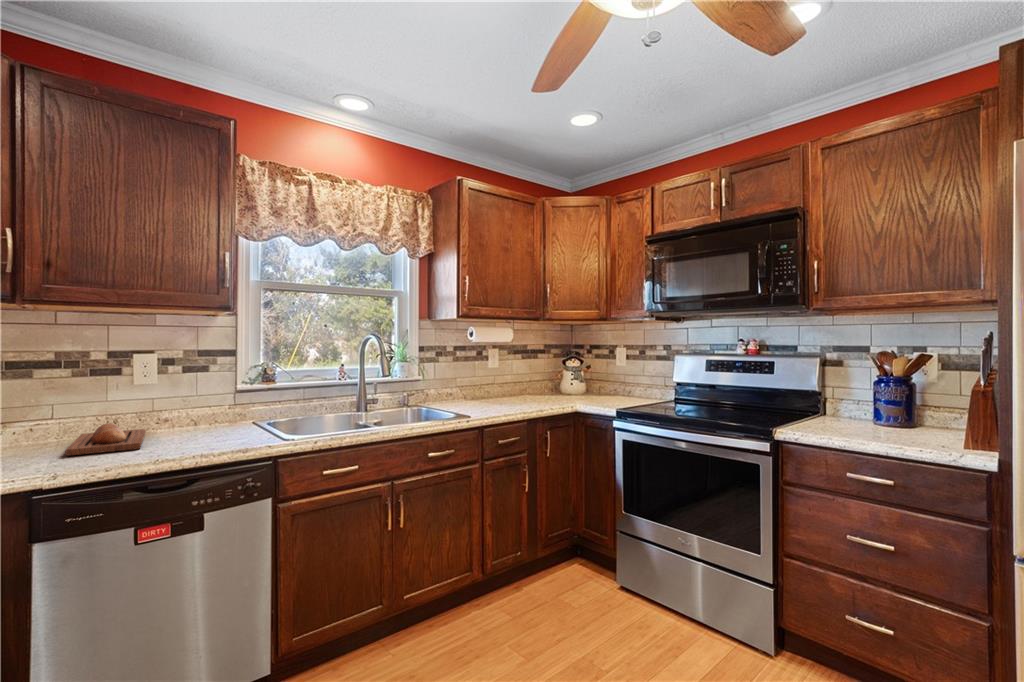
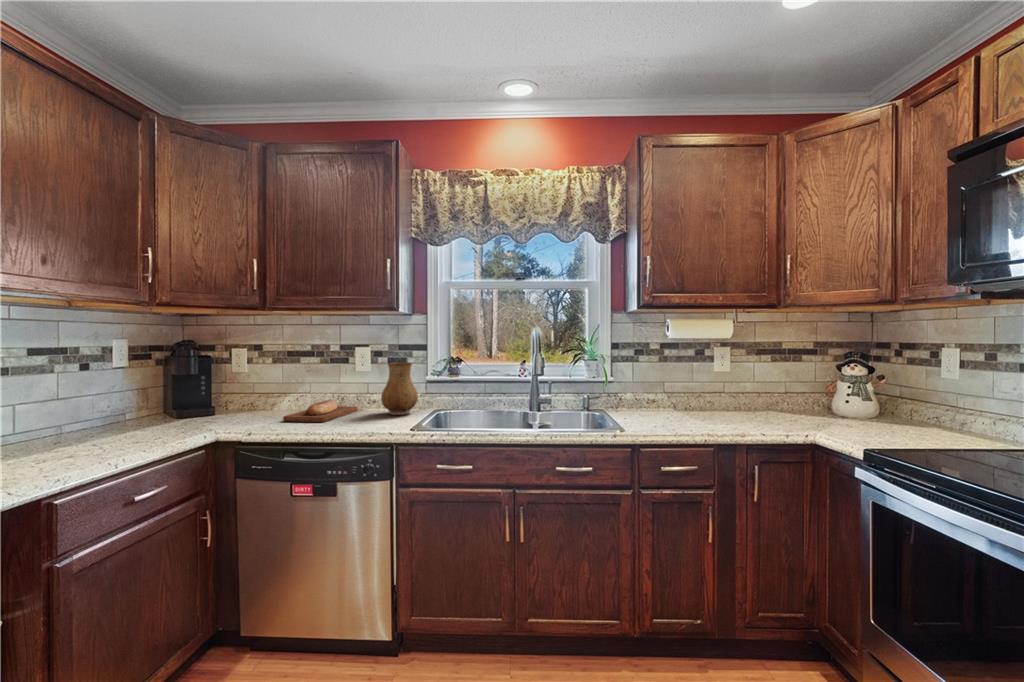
ceramic pitcher: none [193,370,241,432] -> present [381,362,418,415]

